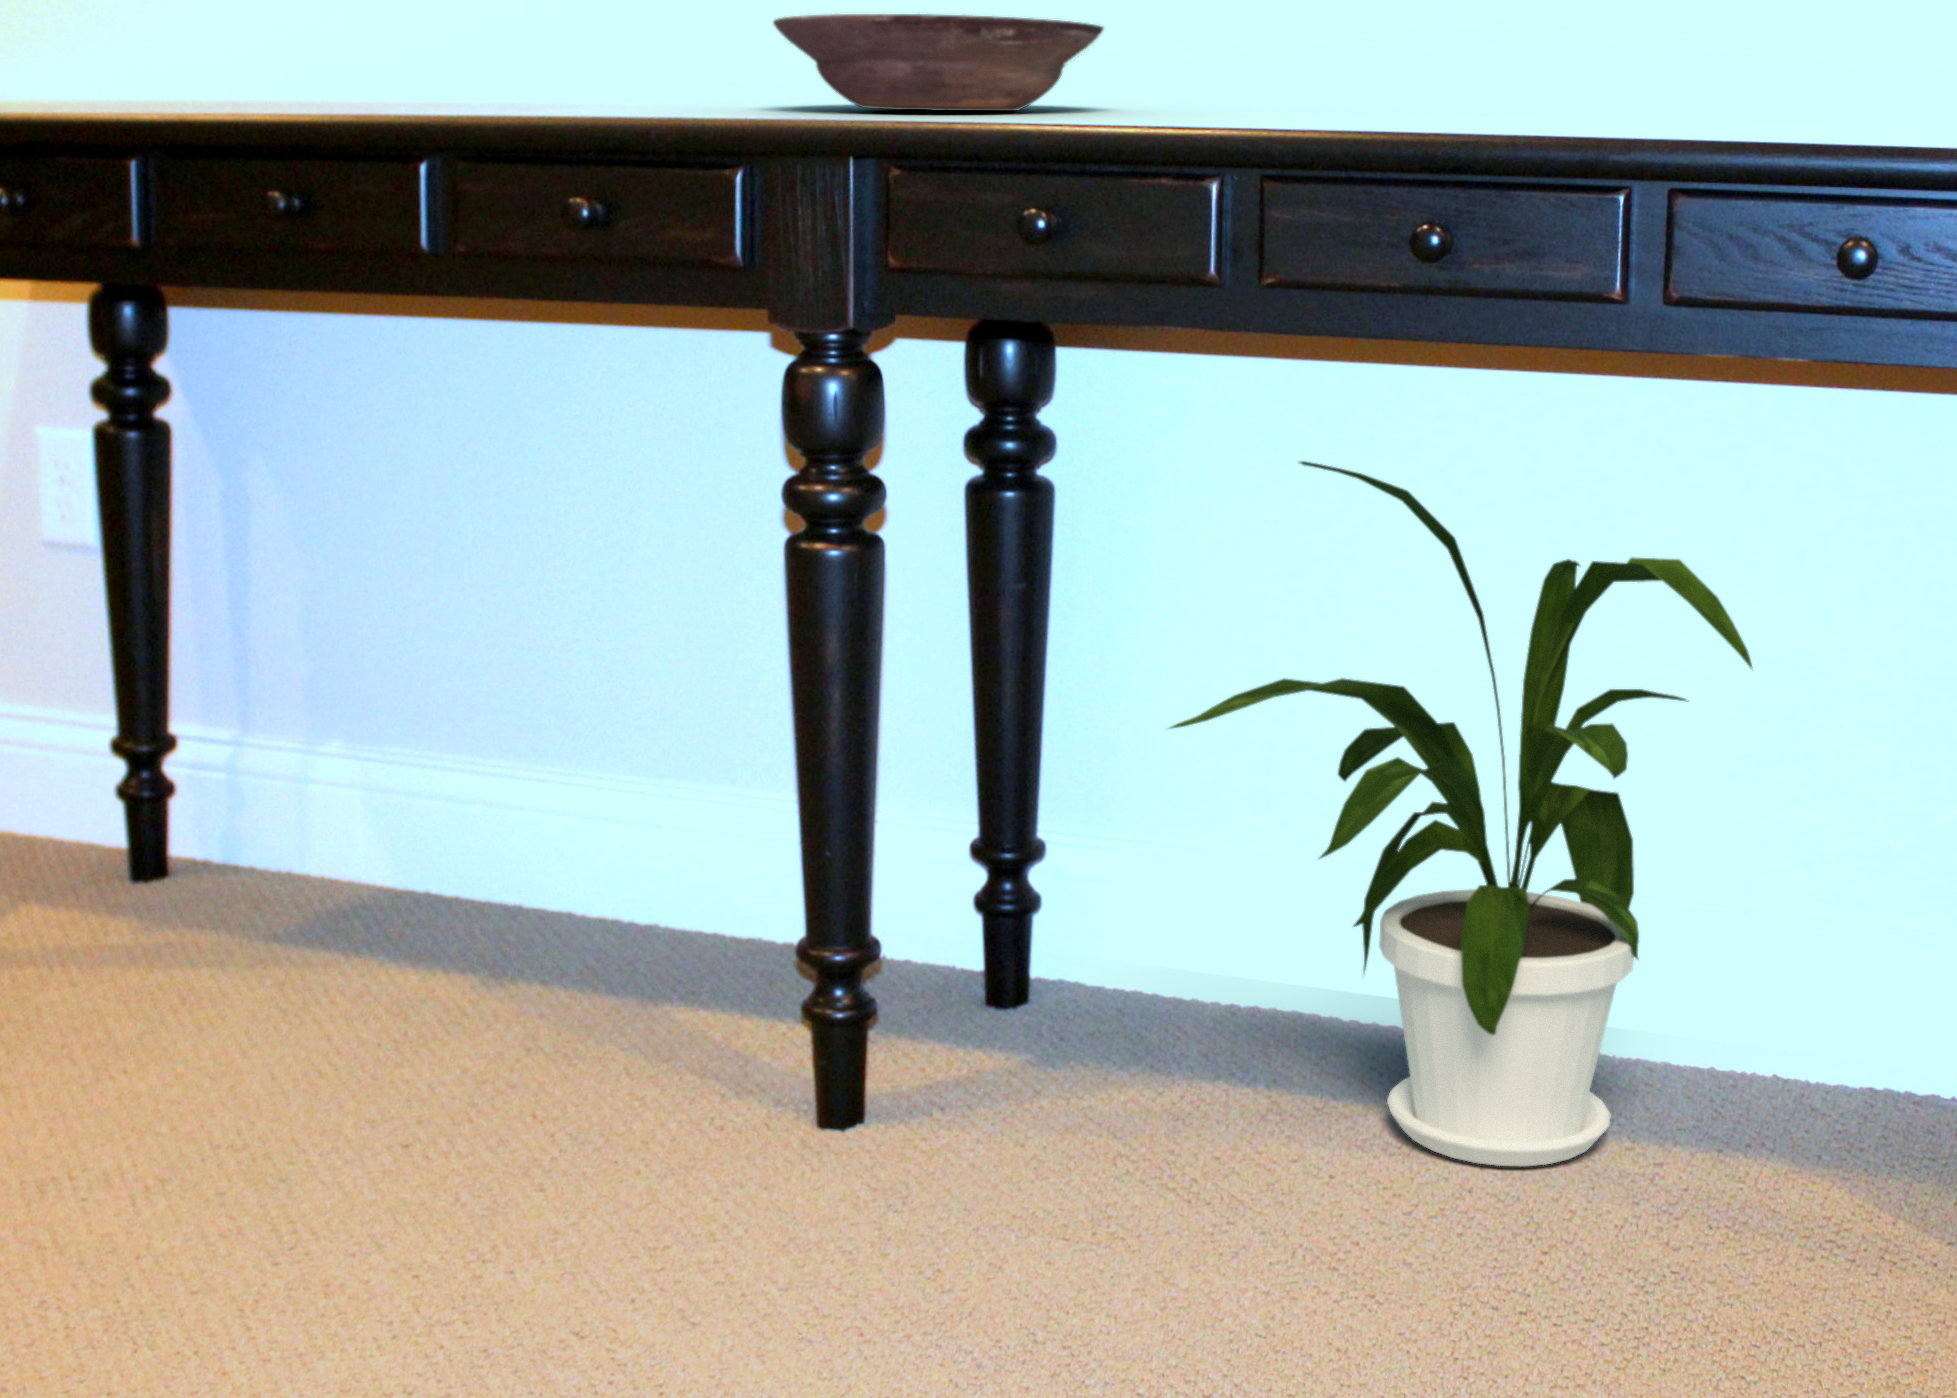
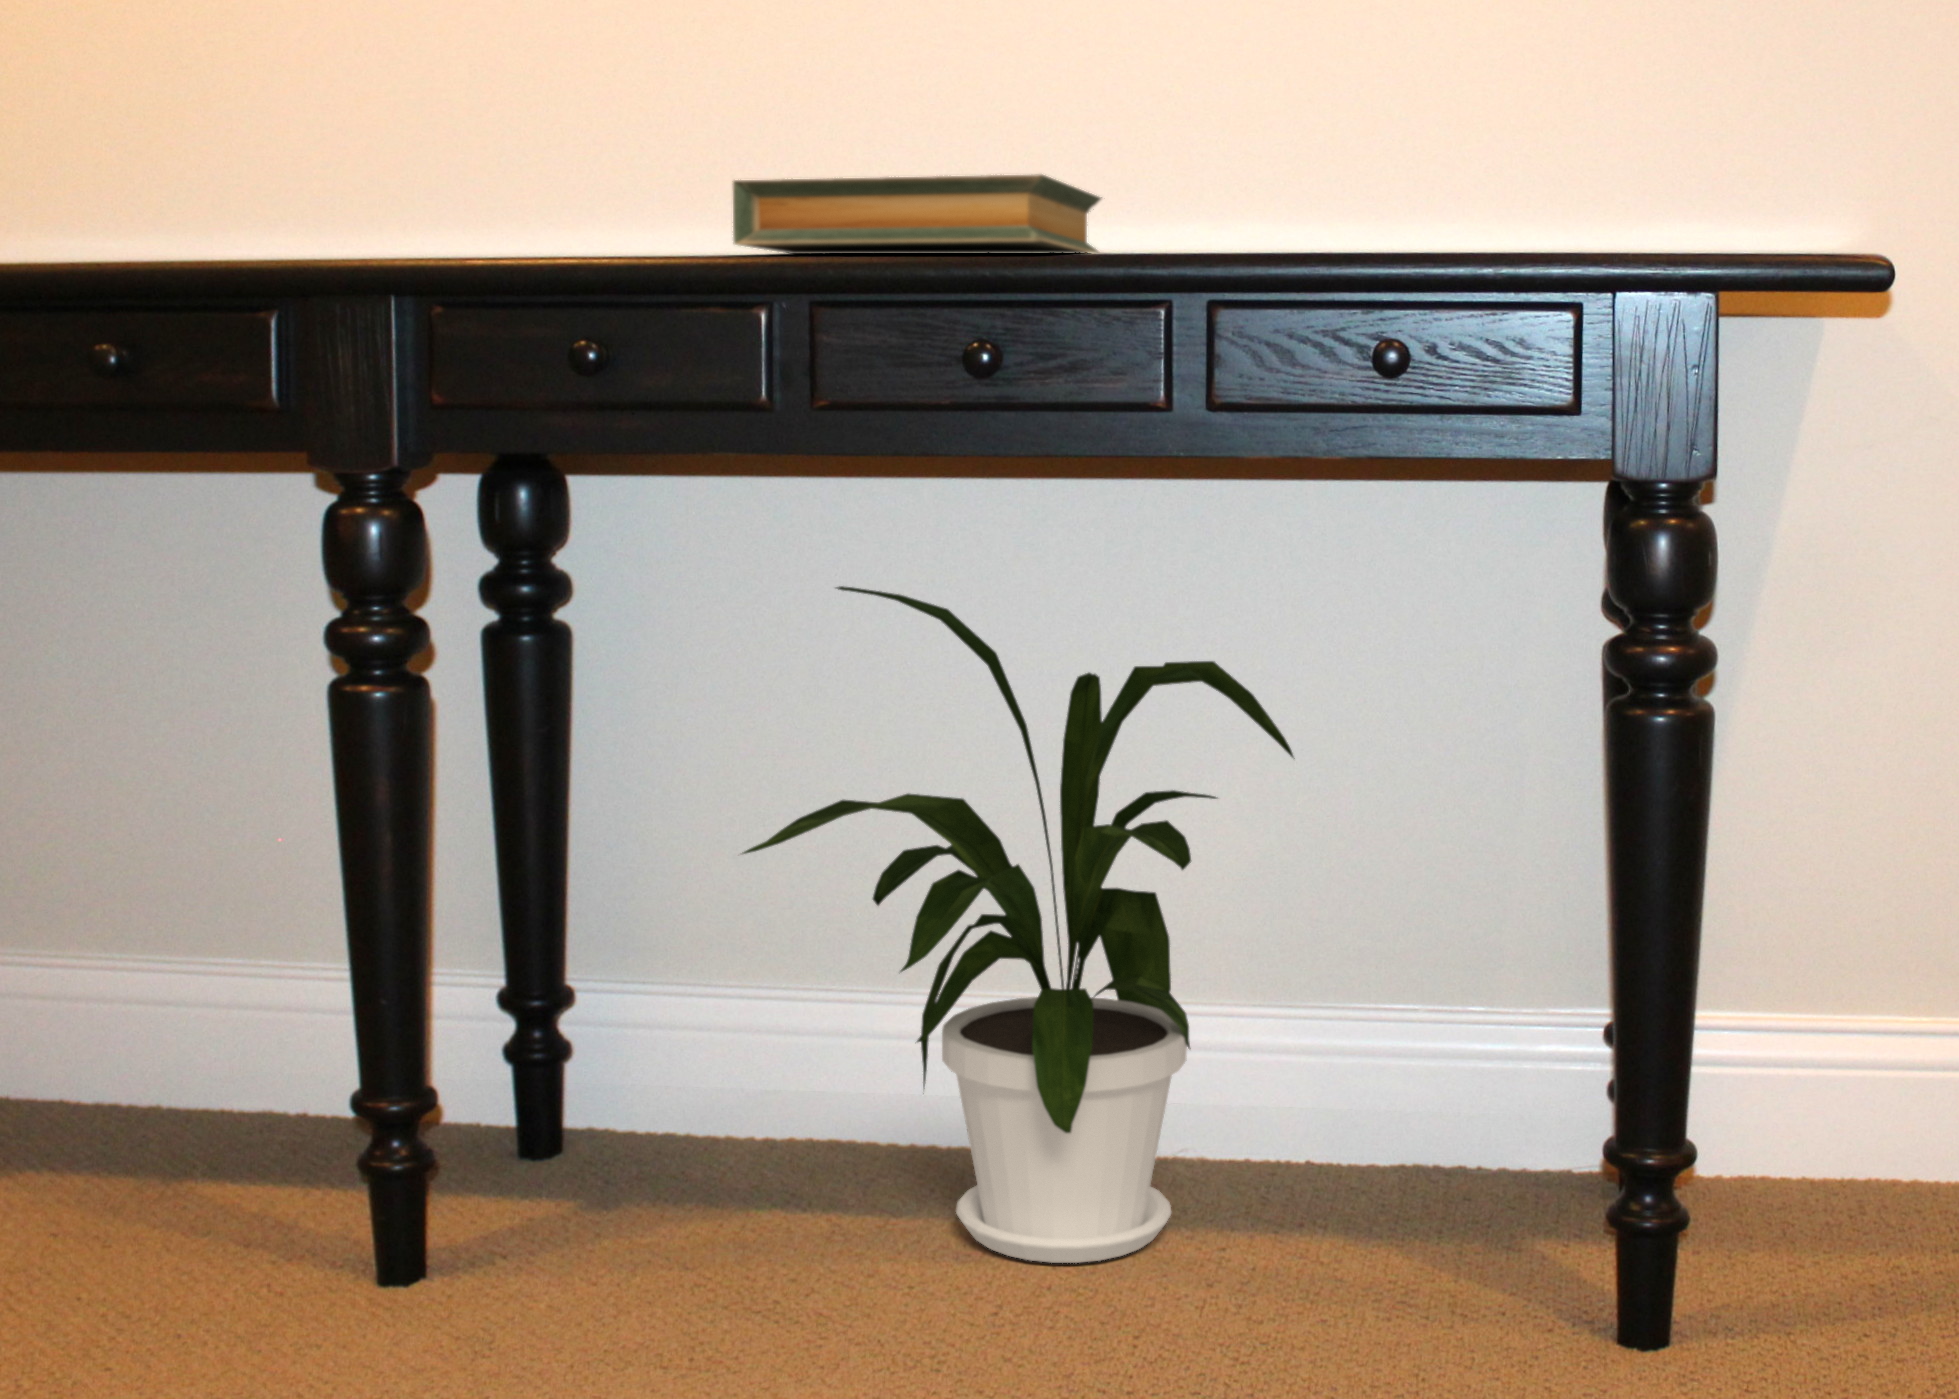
decorative bowl: present [773,14,1103,111] -> none [249,152,597,255]
hardback book: none [1222,44,1631,123] -> present [733,175,1102,254]

